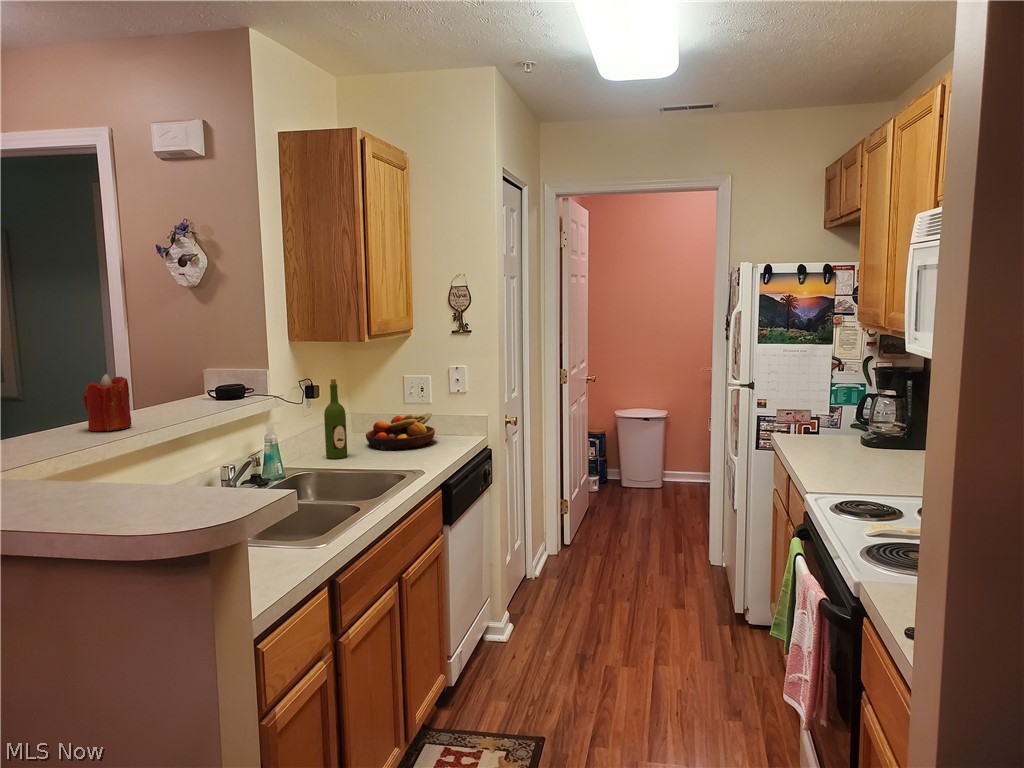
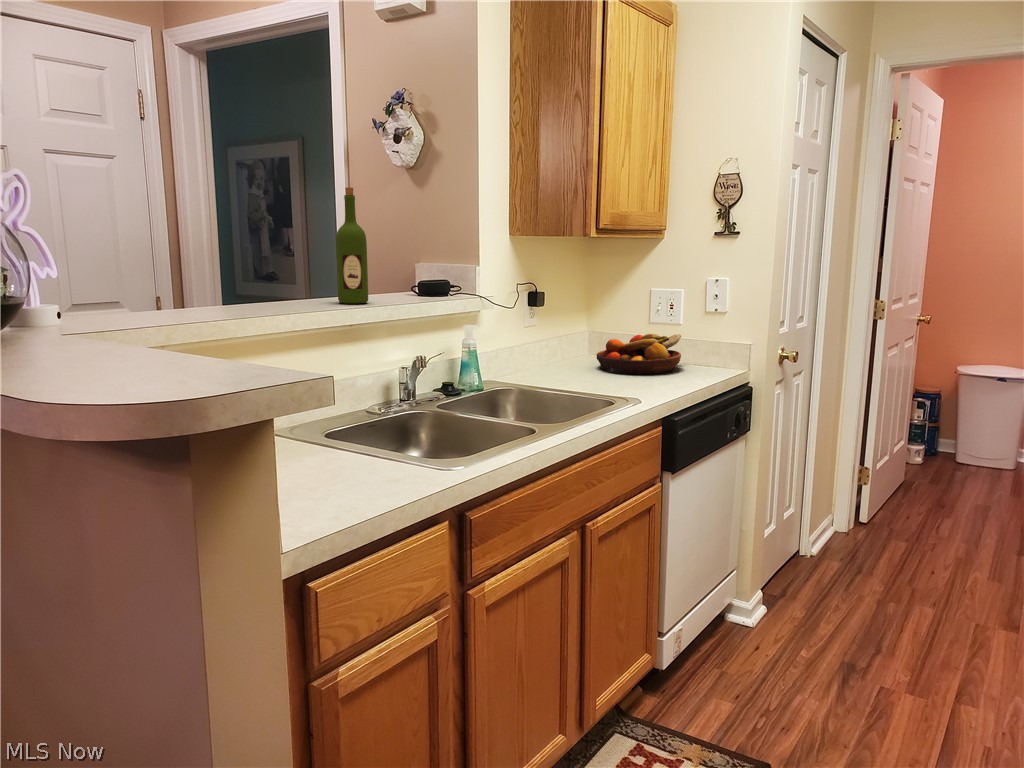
candle: present [83,374,131,431] -> none [250,246,298,309]
wine bottle: present [324,379,347,459] -> present [336,187,368,304]

